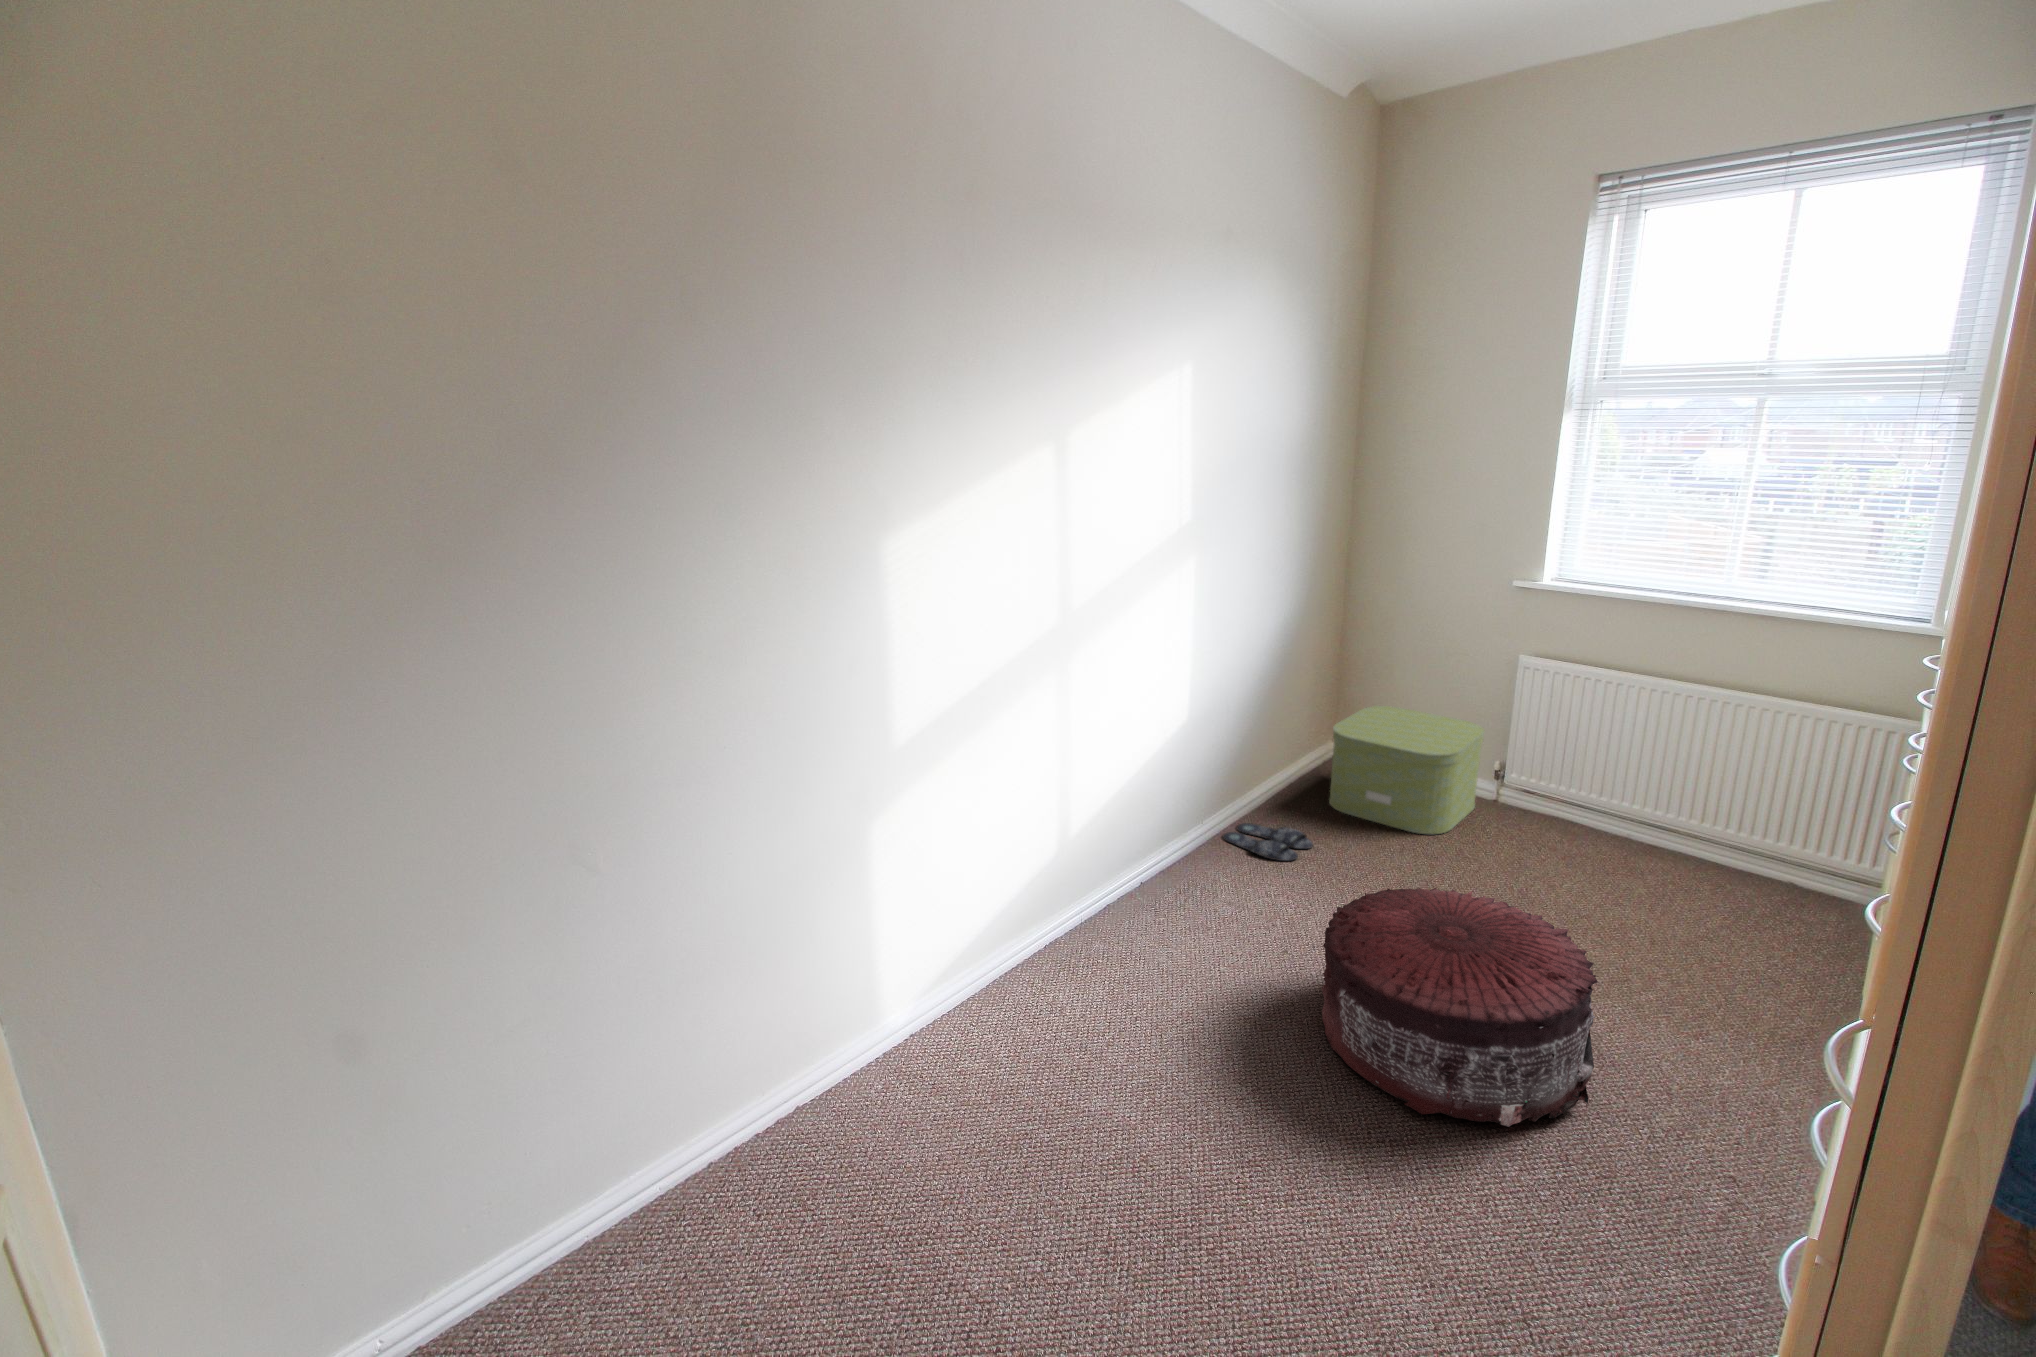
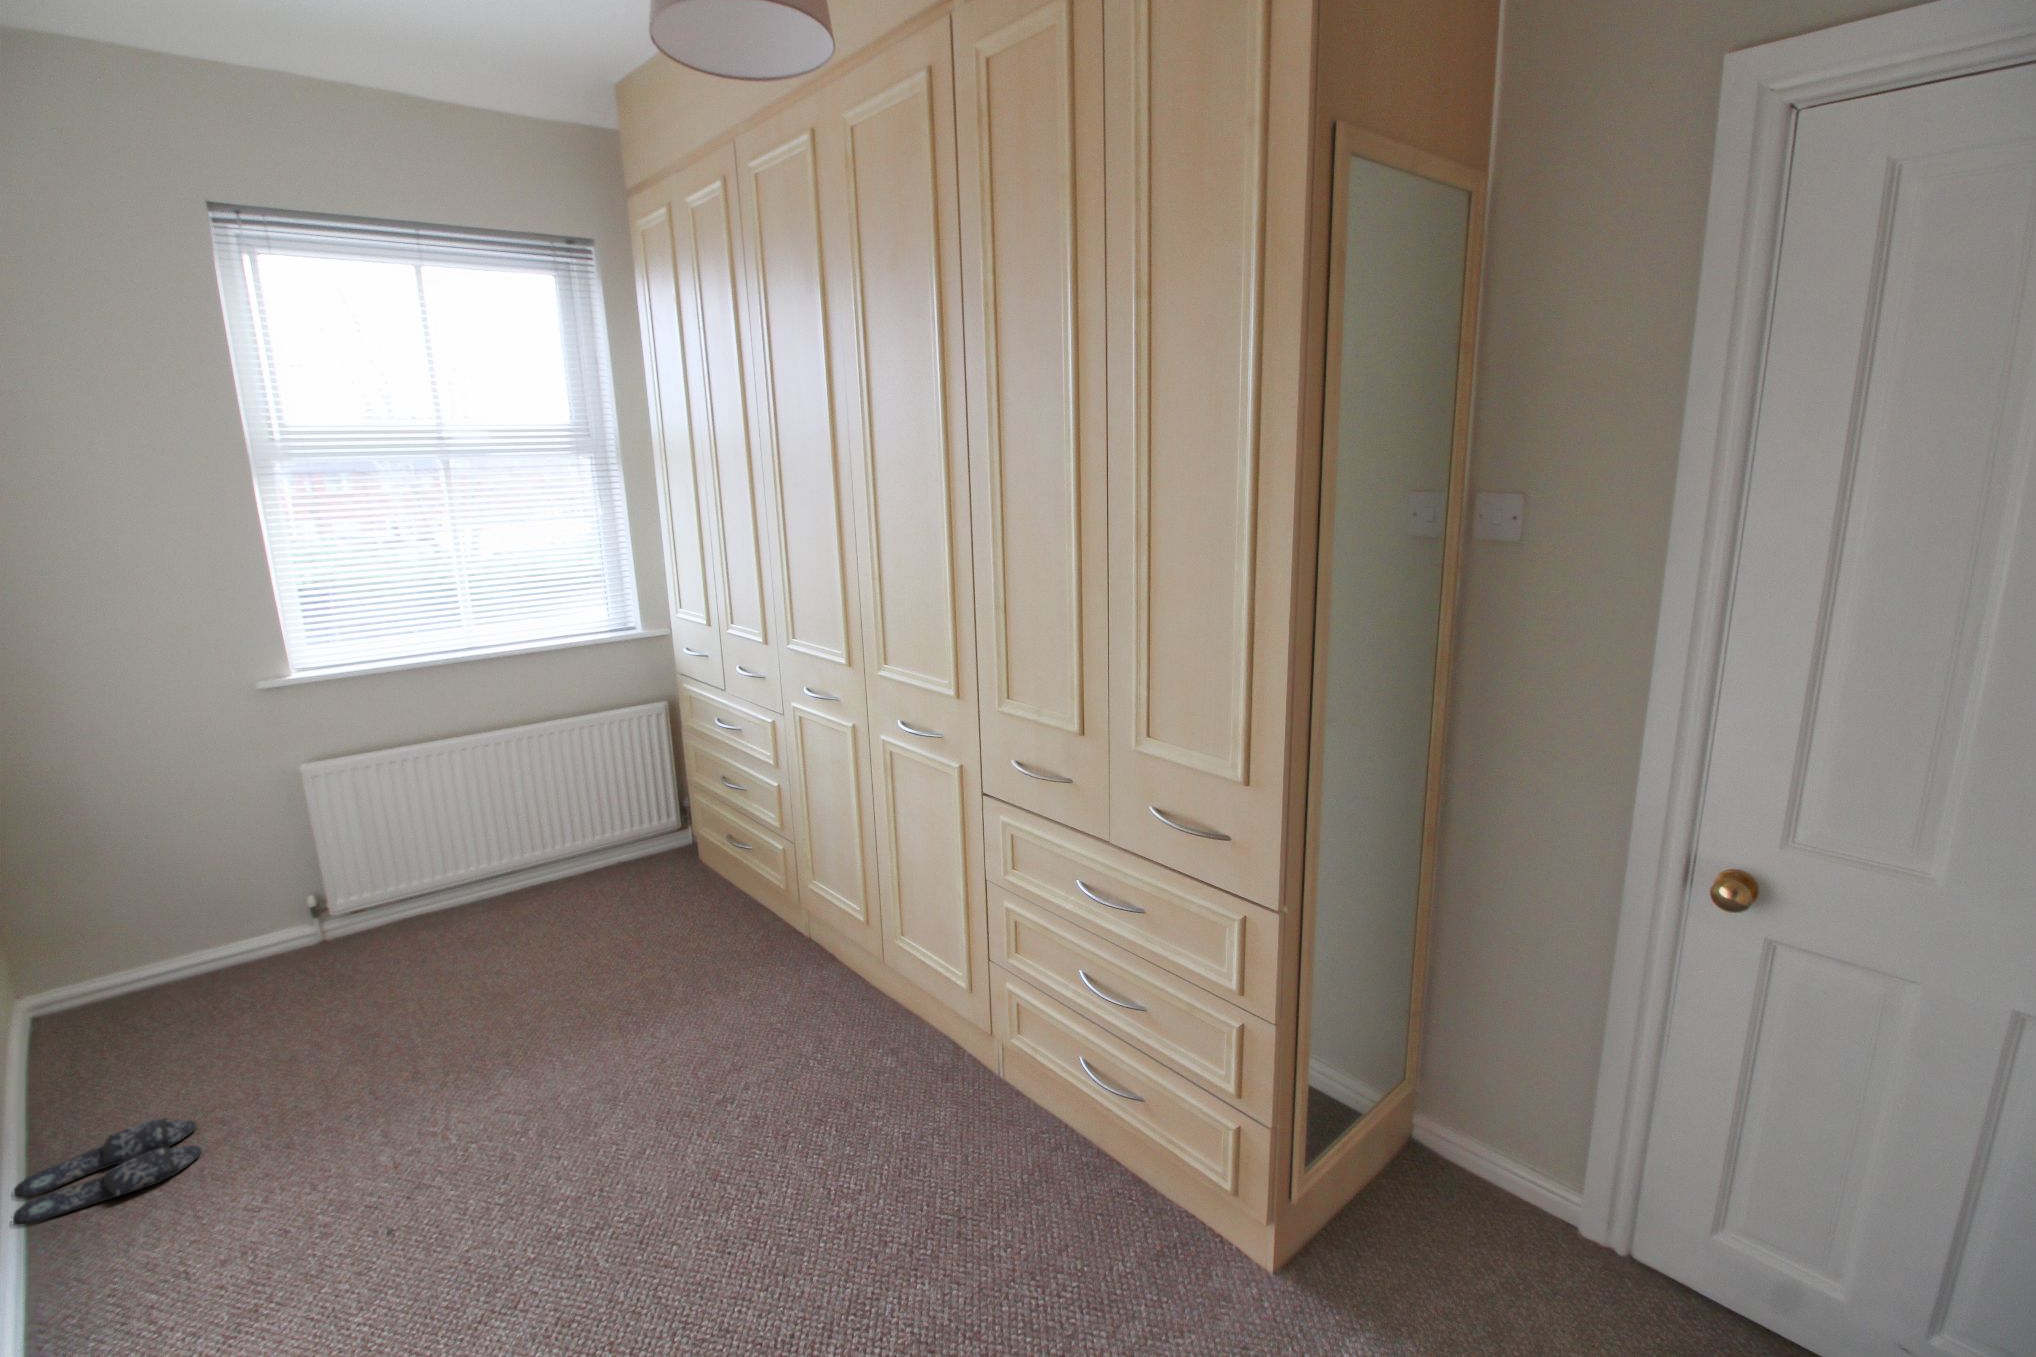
storage box: present [1329,706,1485,834] -> none [77,863,328,1071]
pouf: present [1322,888,1597,1127] -> none [483,959,786,1242]

